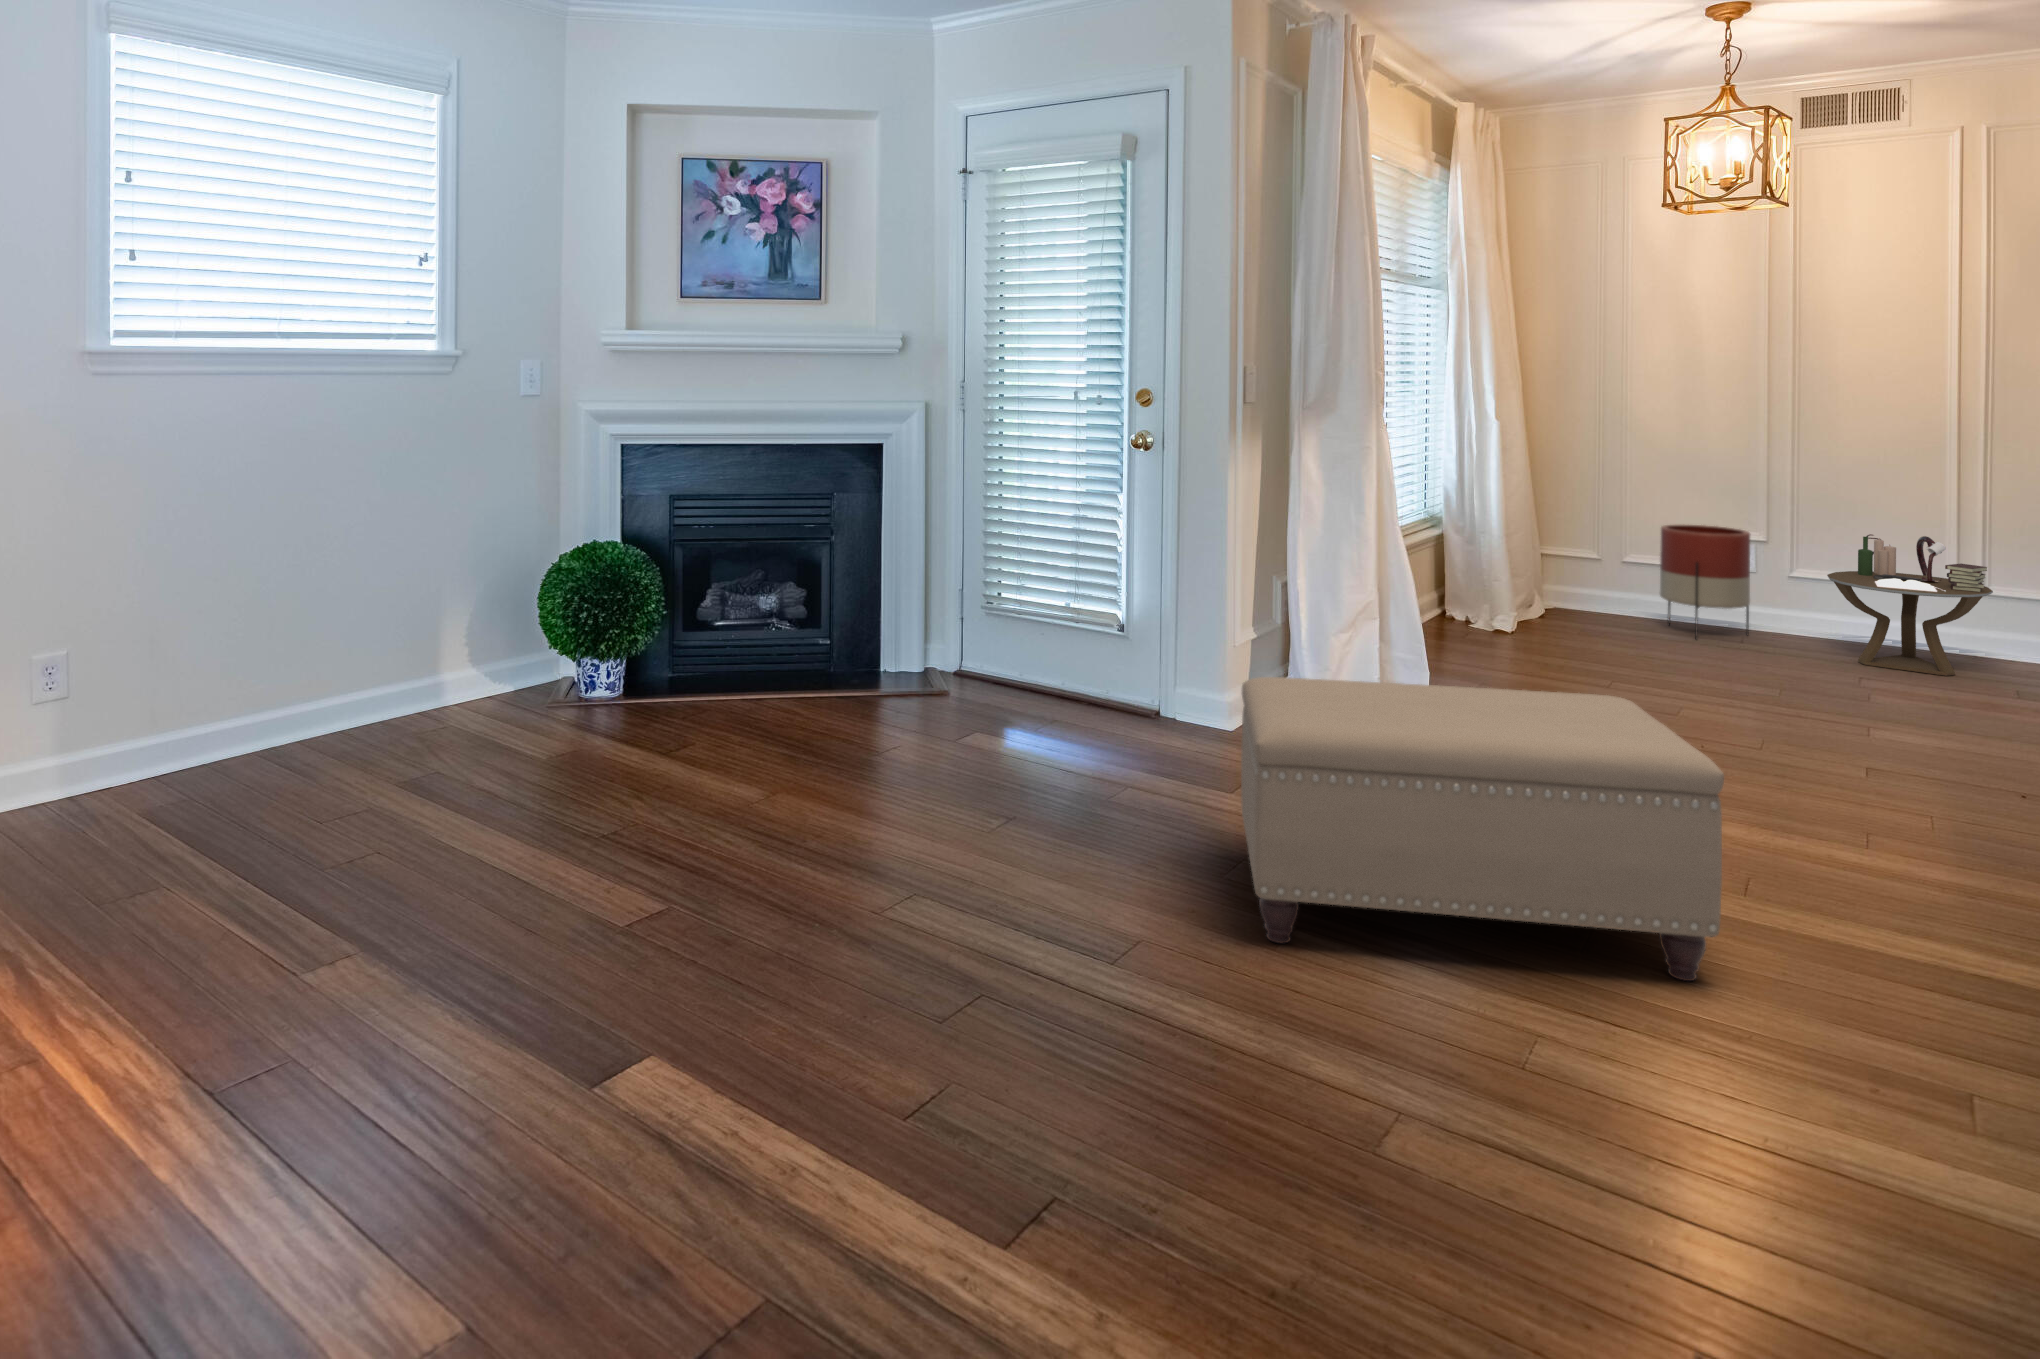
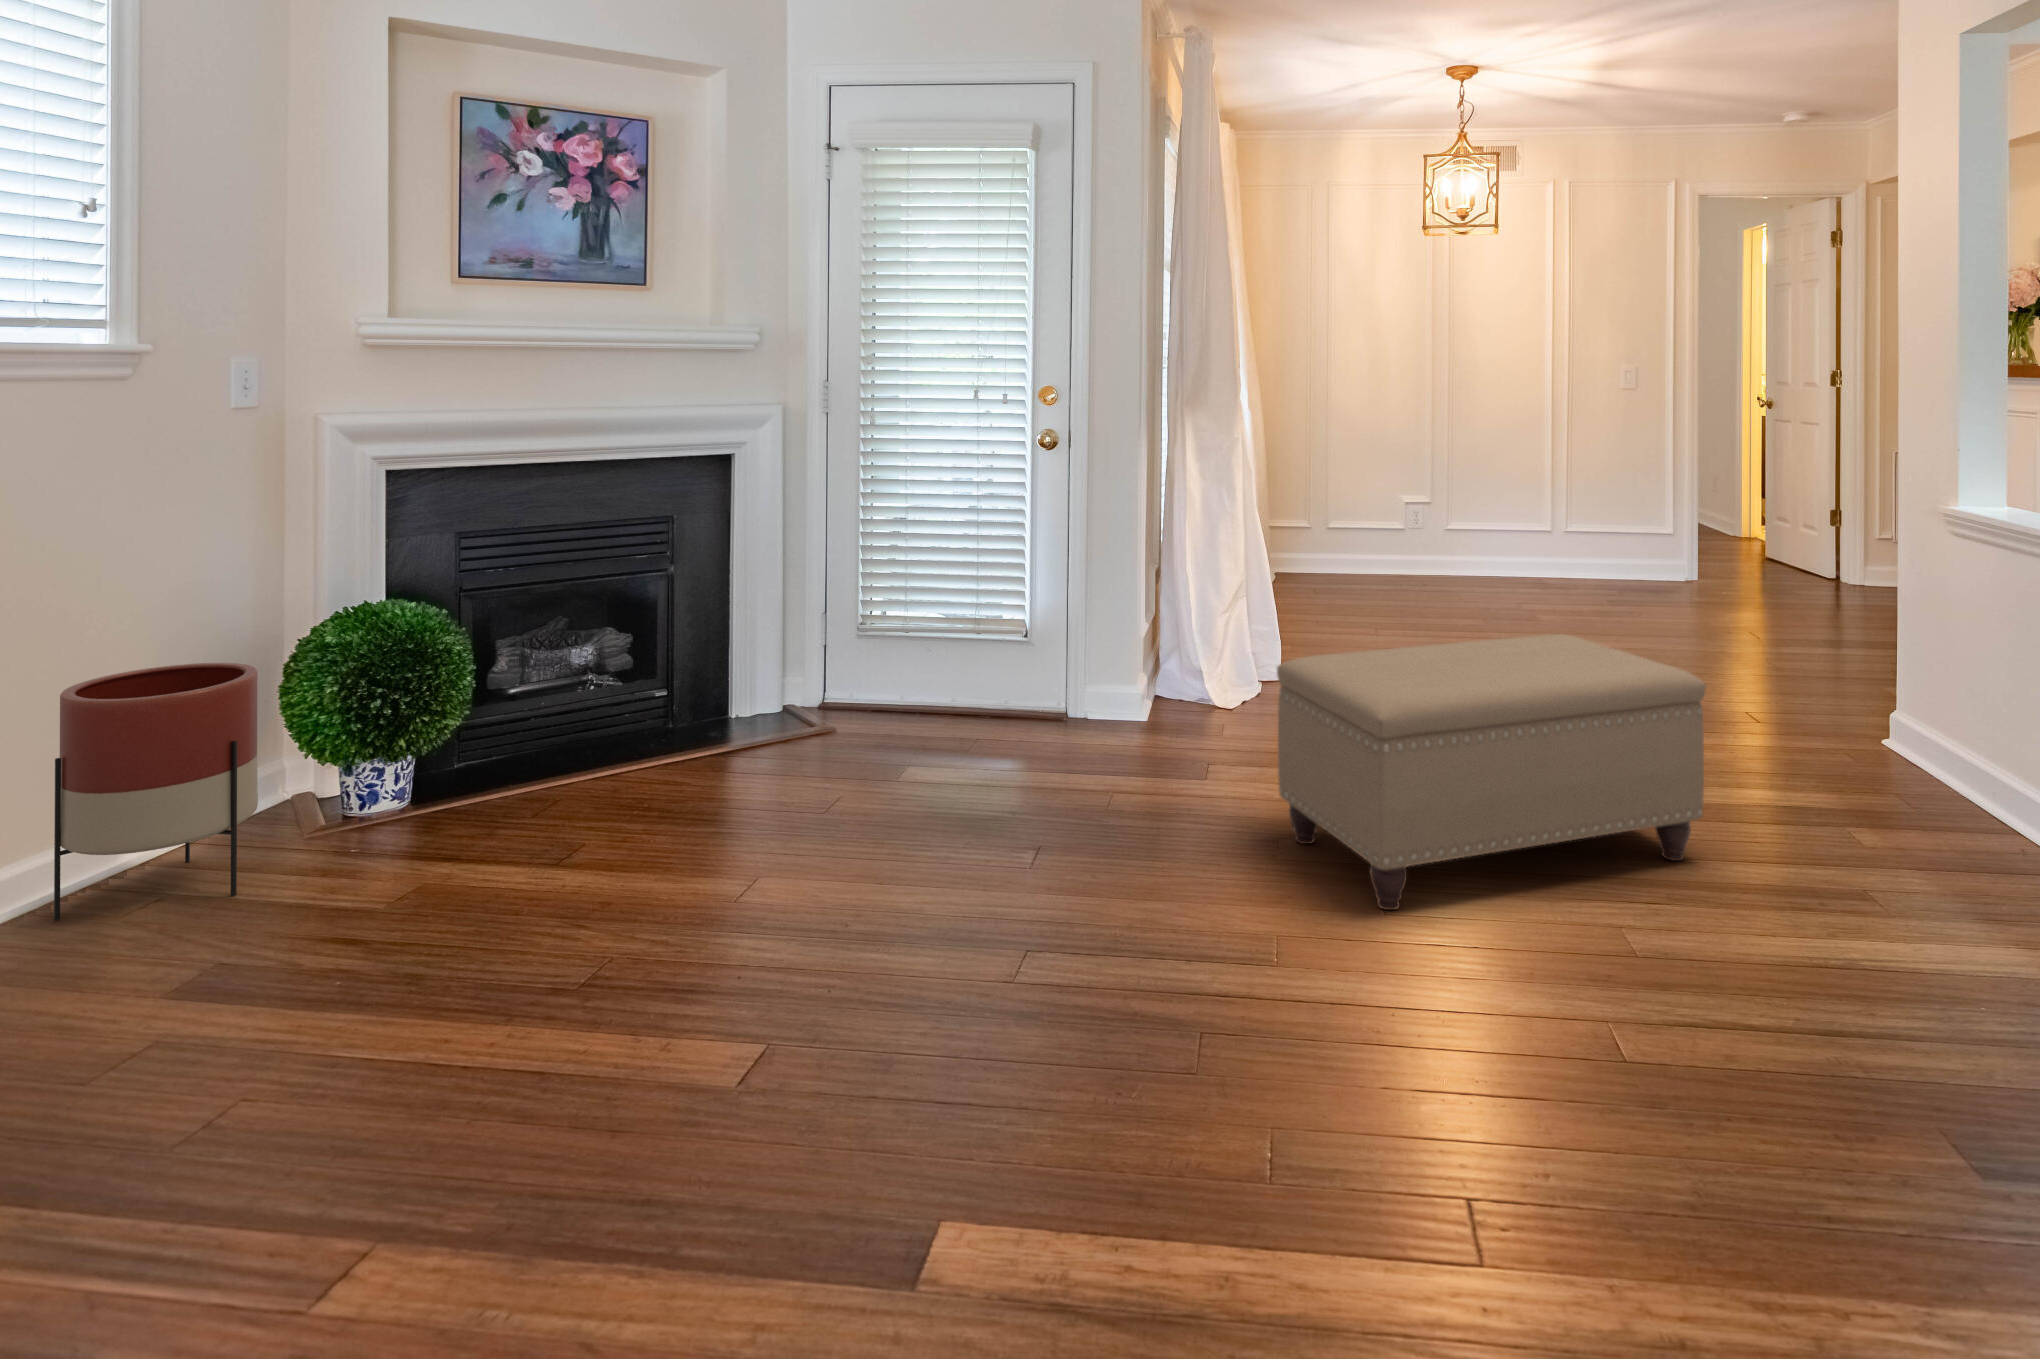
planter: present [1660,524,1750,638] -> present [54,663,258,920]
side table: present [1827,534,1993,676] -> none [1492,489,1598,595]

